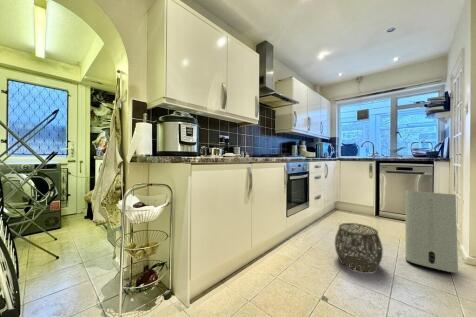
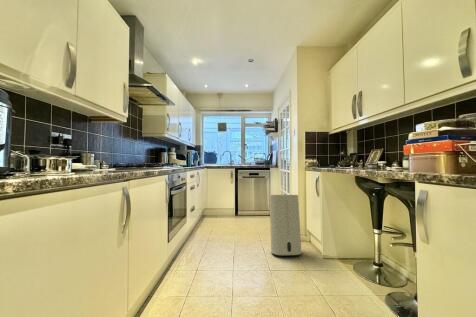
woven basket: present [335,223,383,272] -> none [224,232,265,283]

